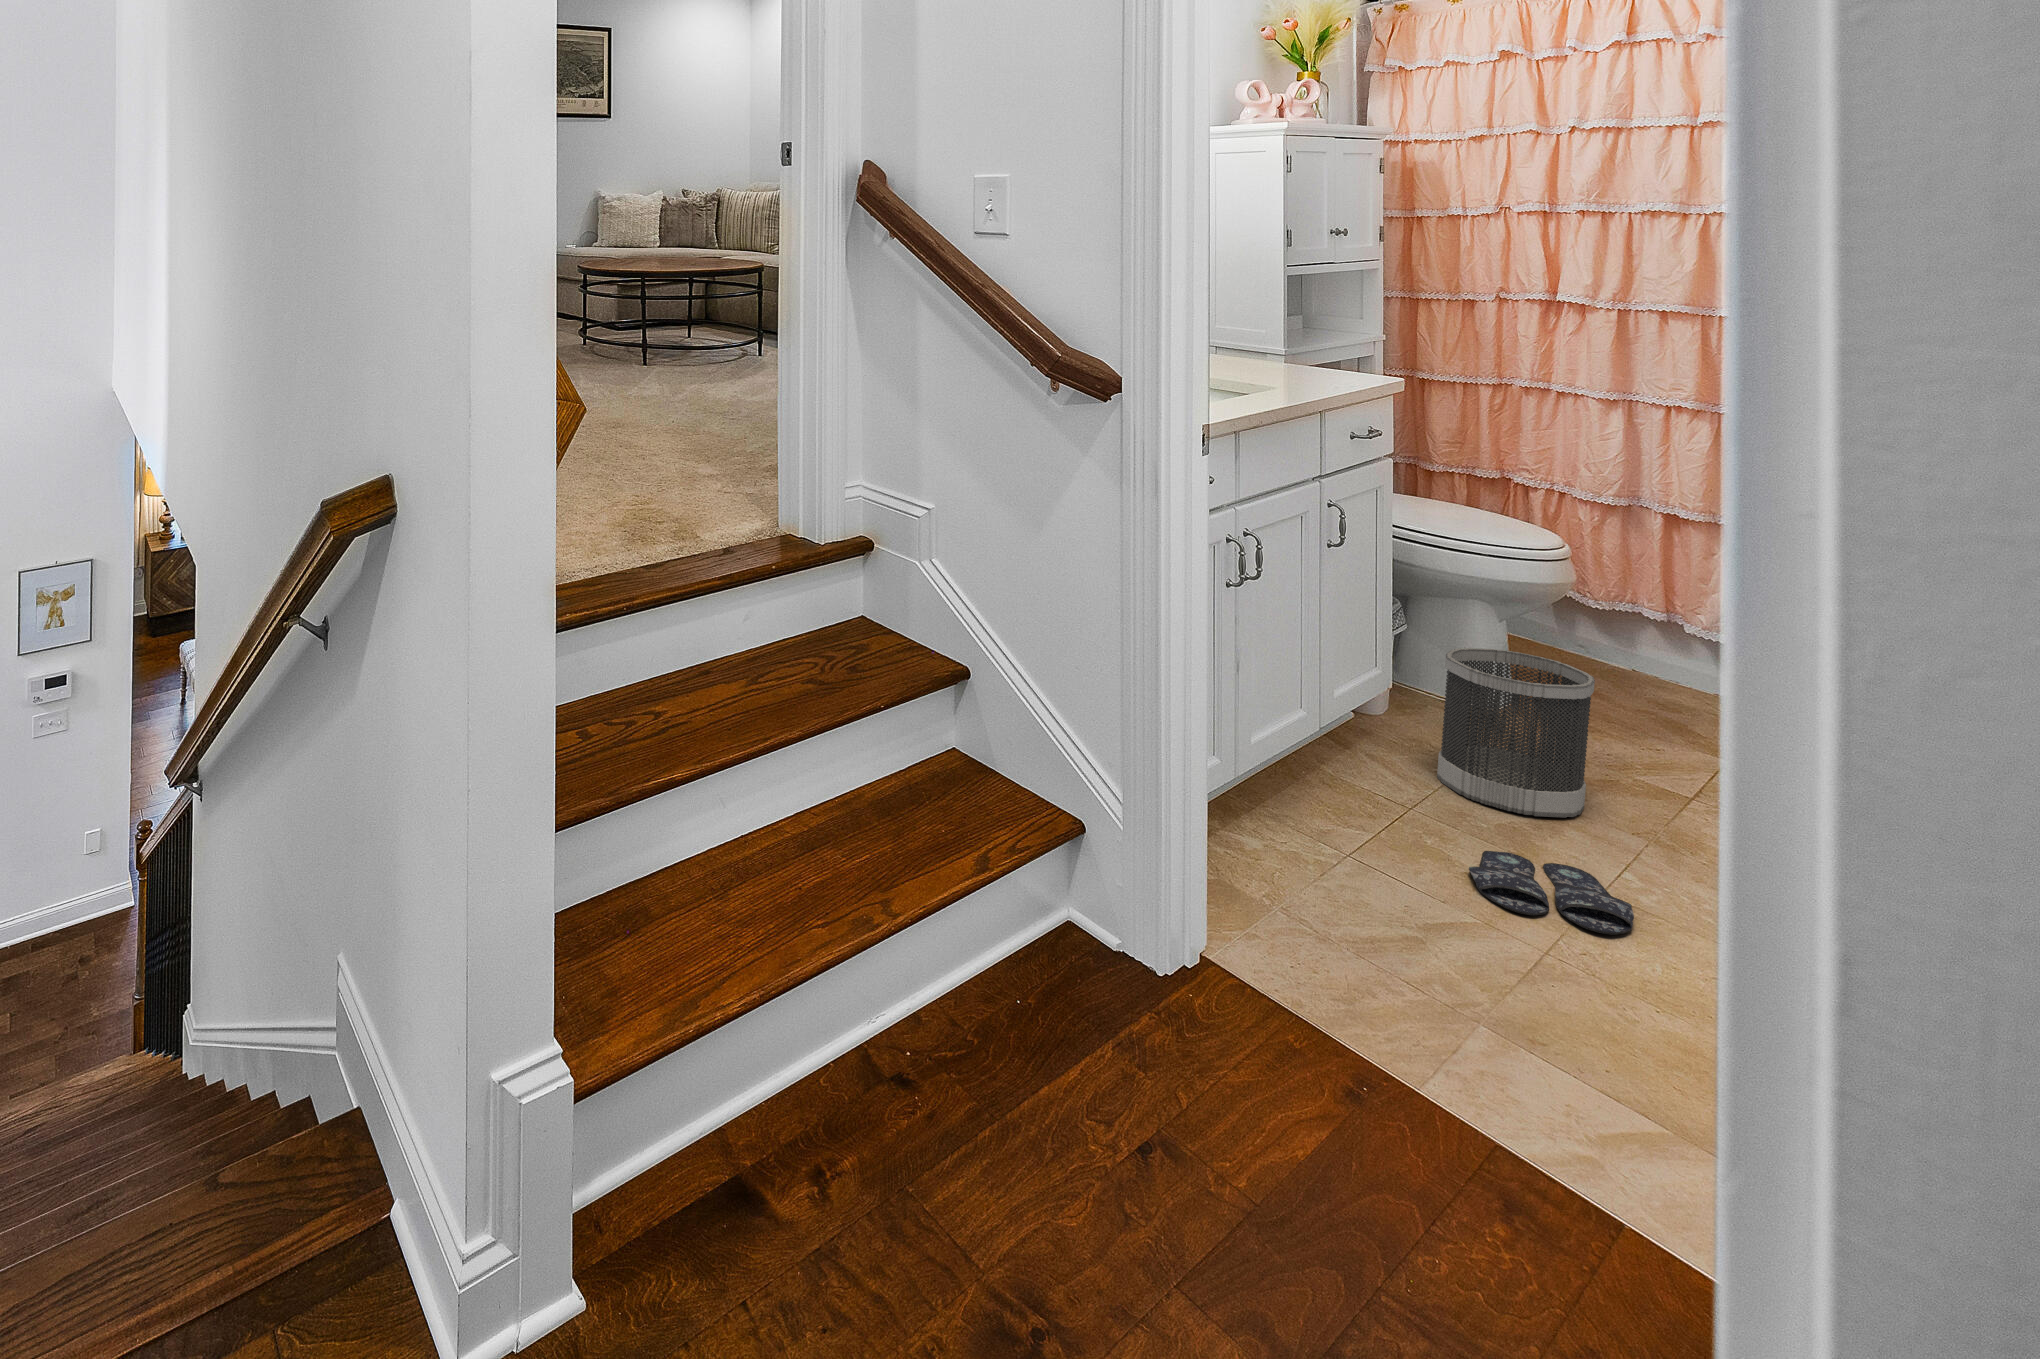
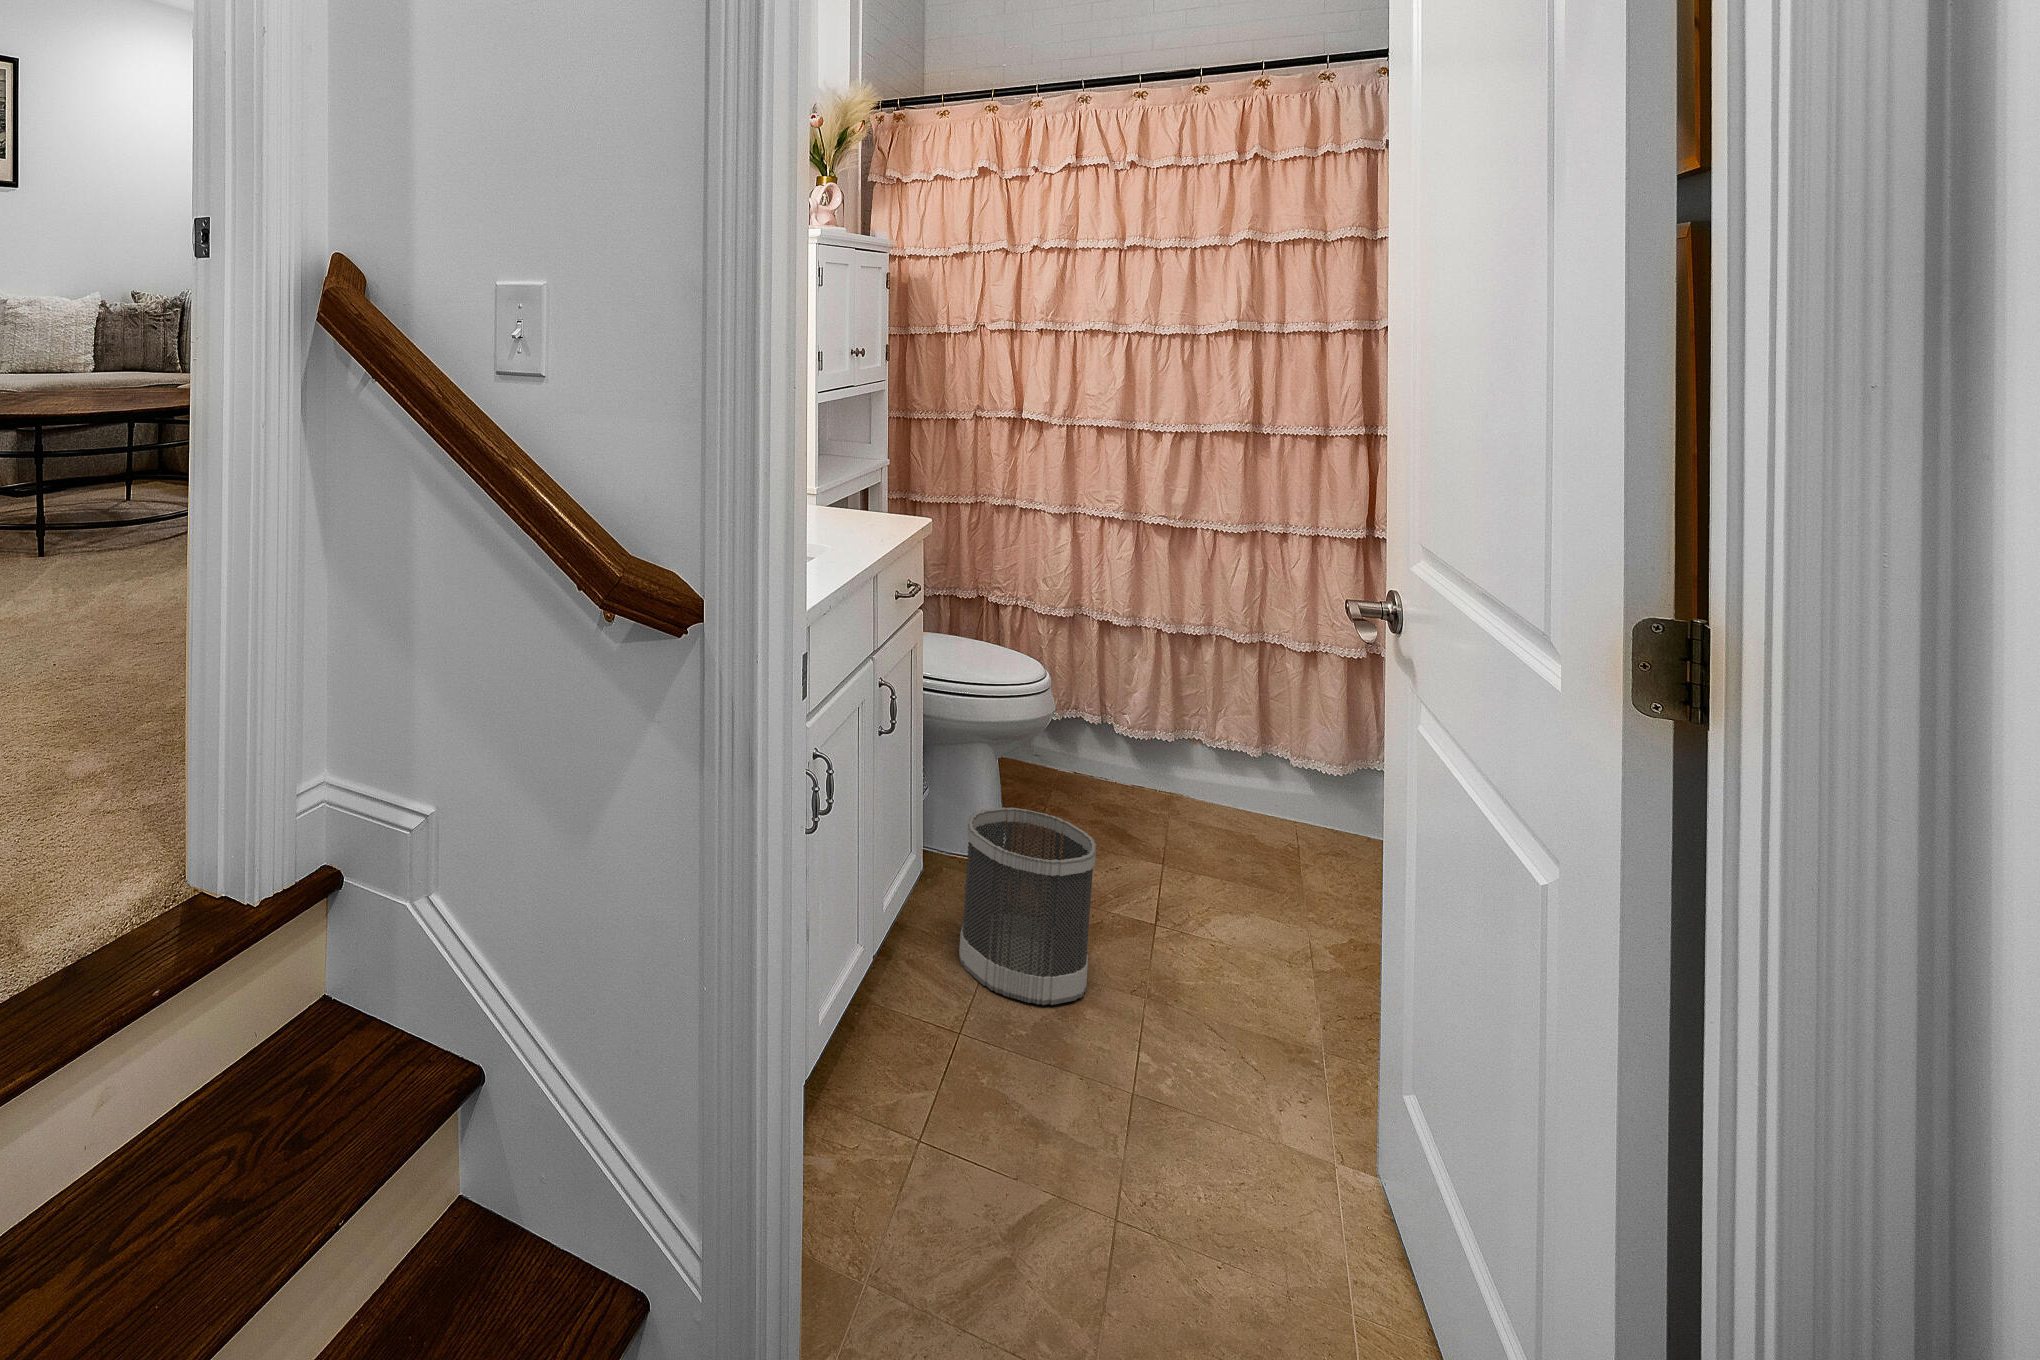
slippers: present [1469,851,1634,935] -> none [1014,1070,1168,1193]

